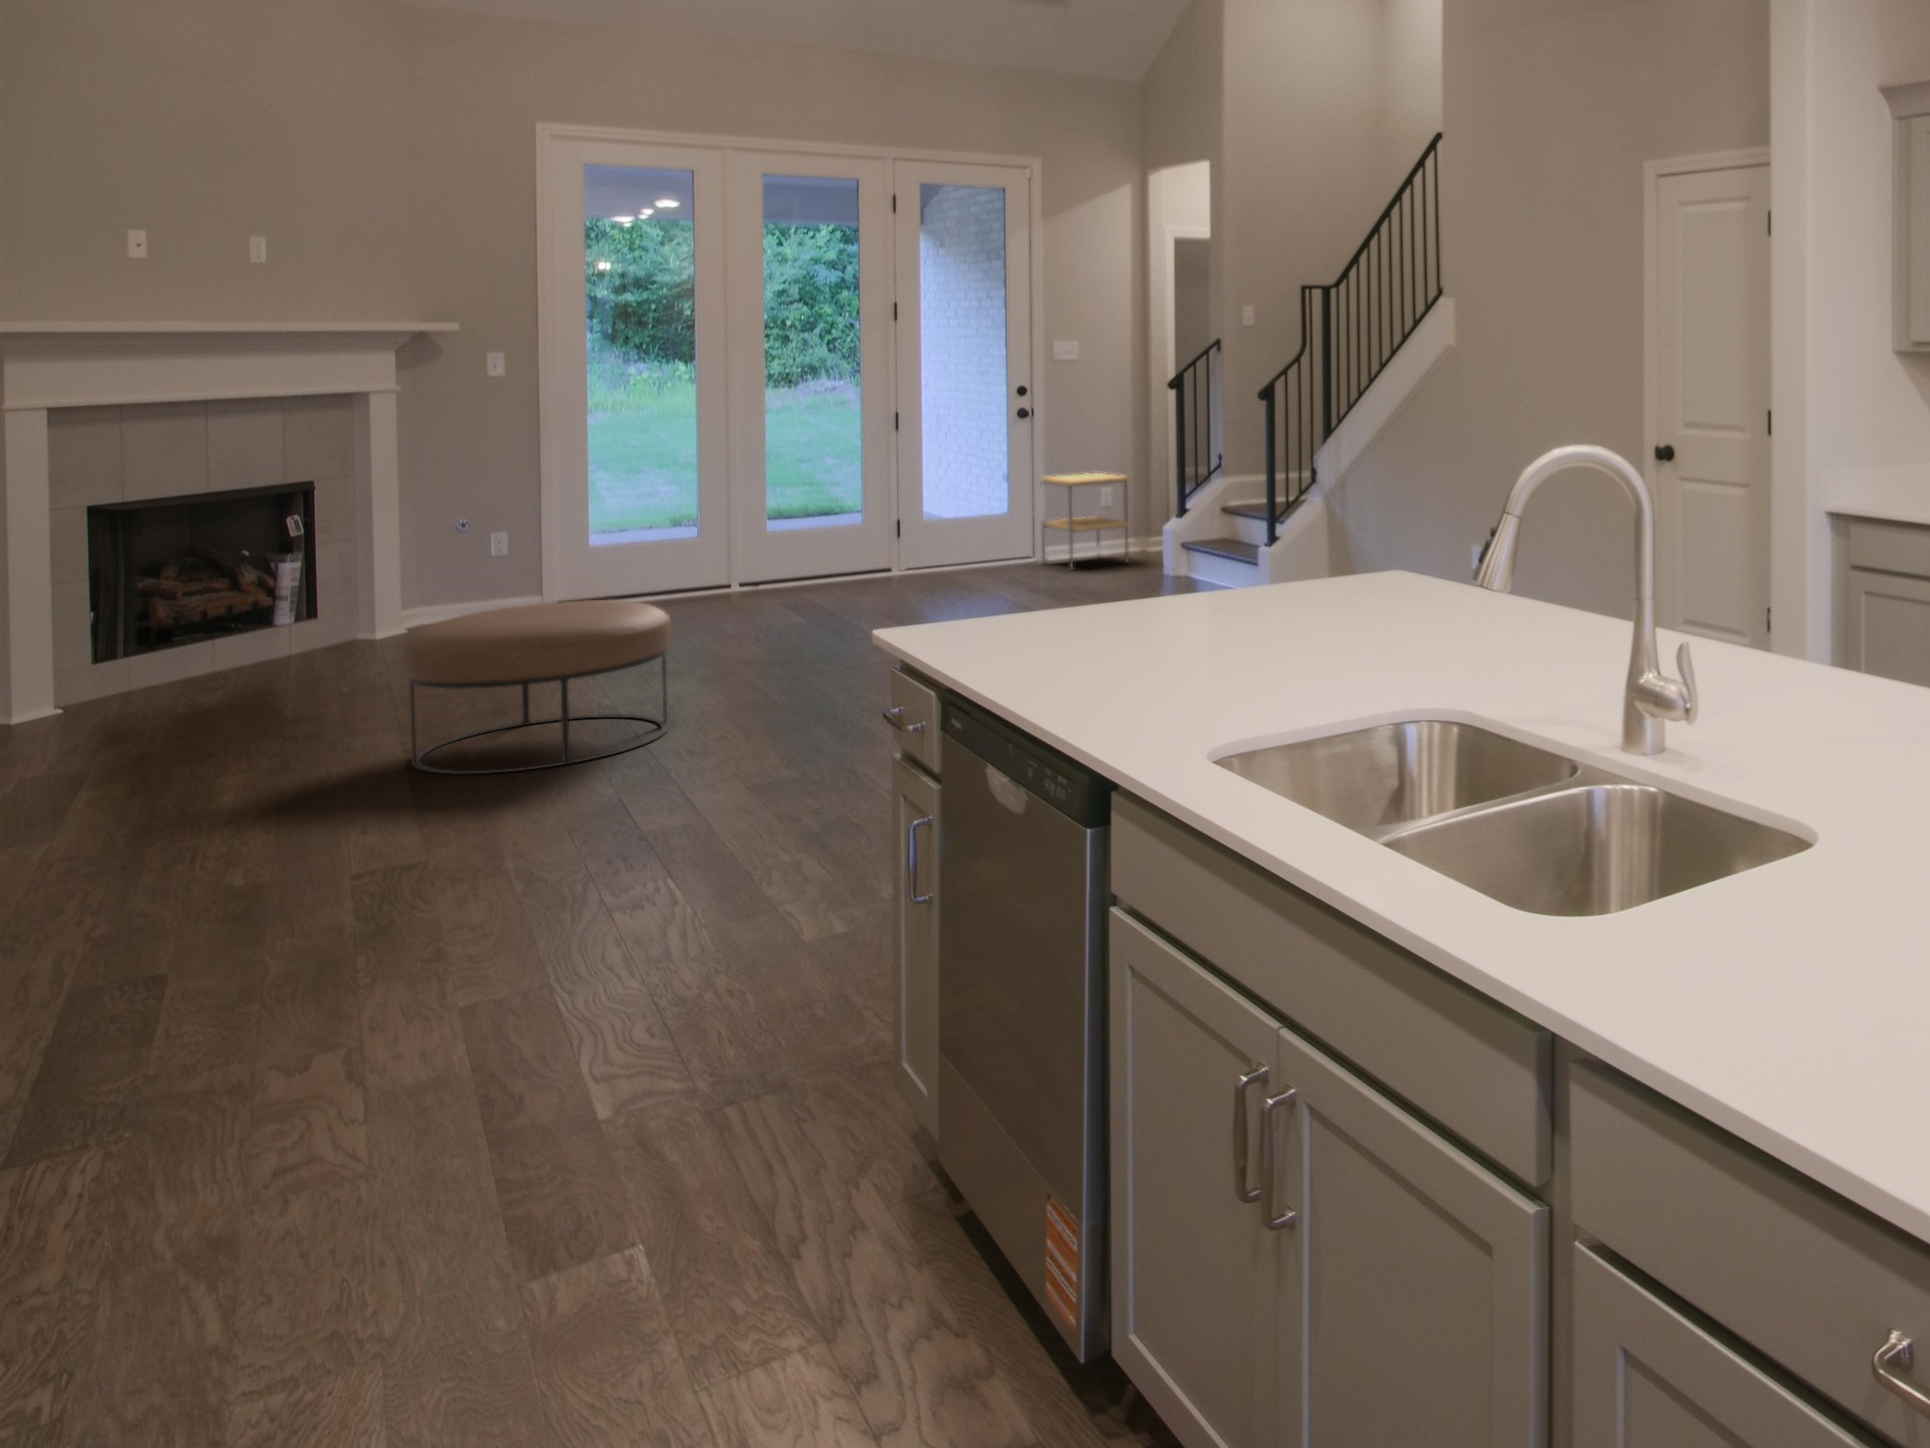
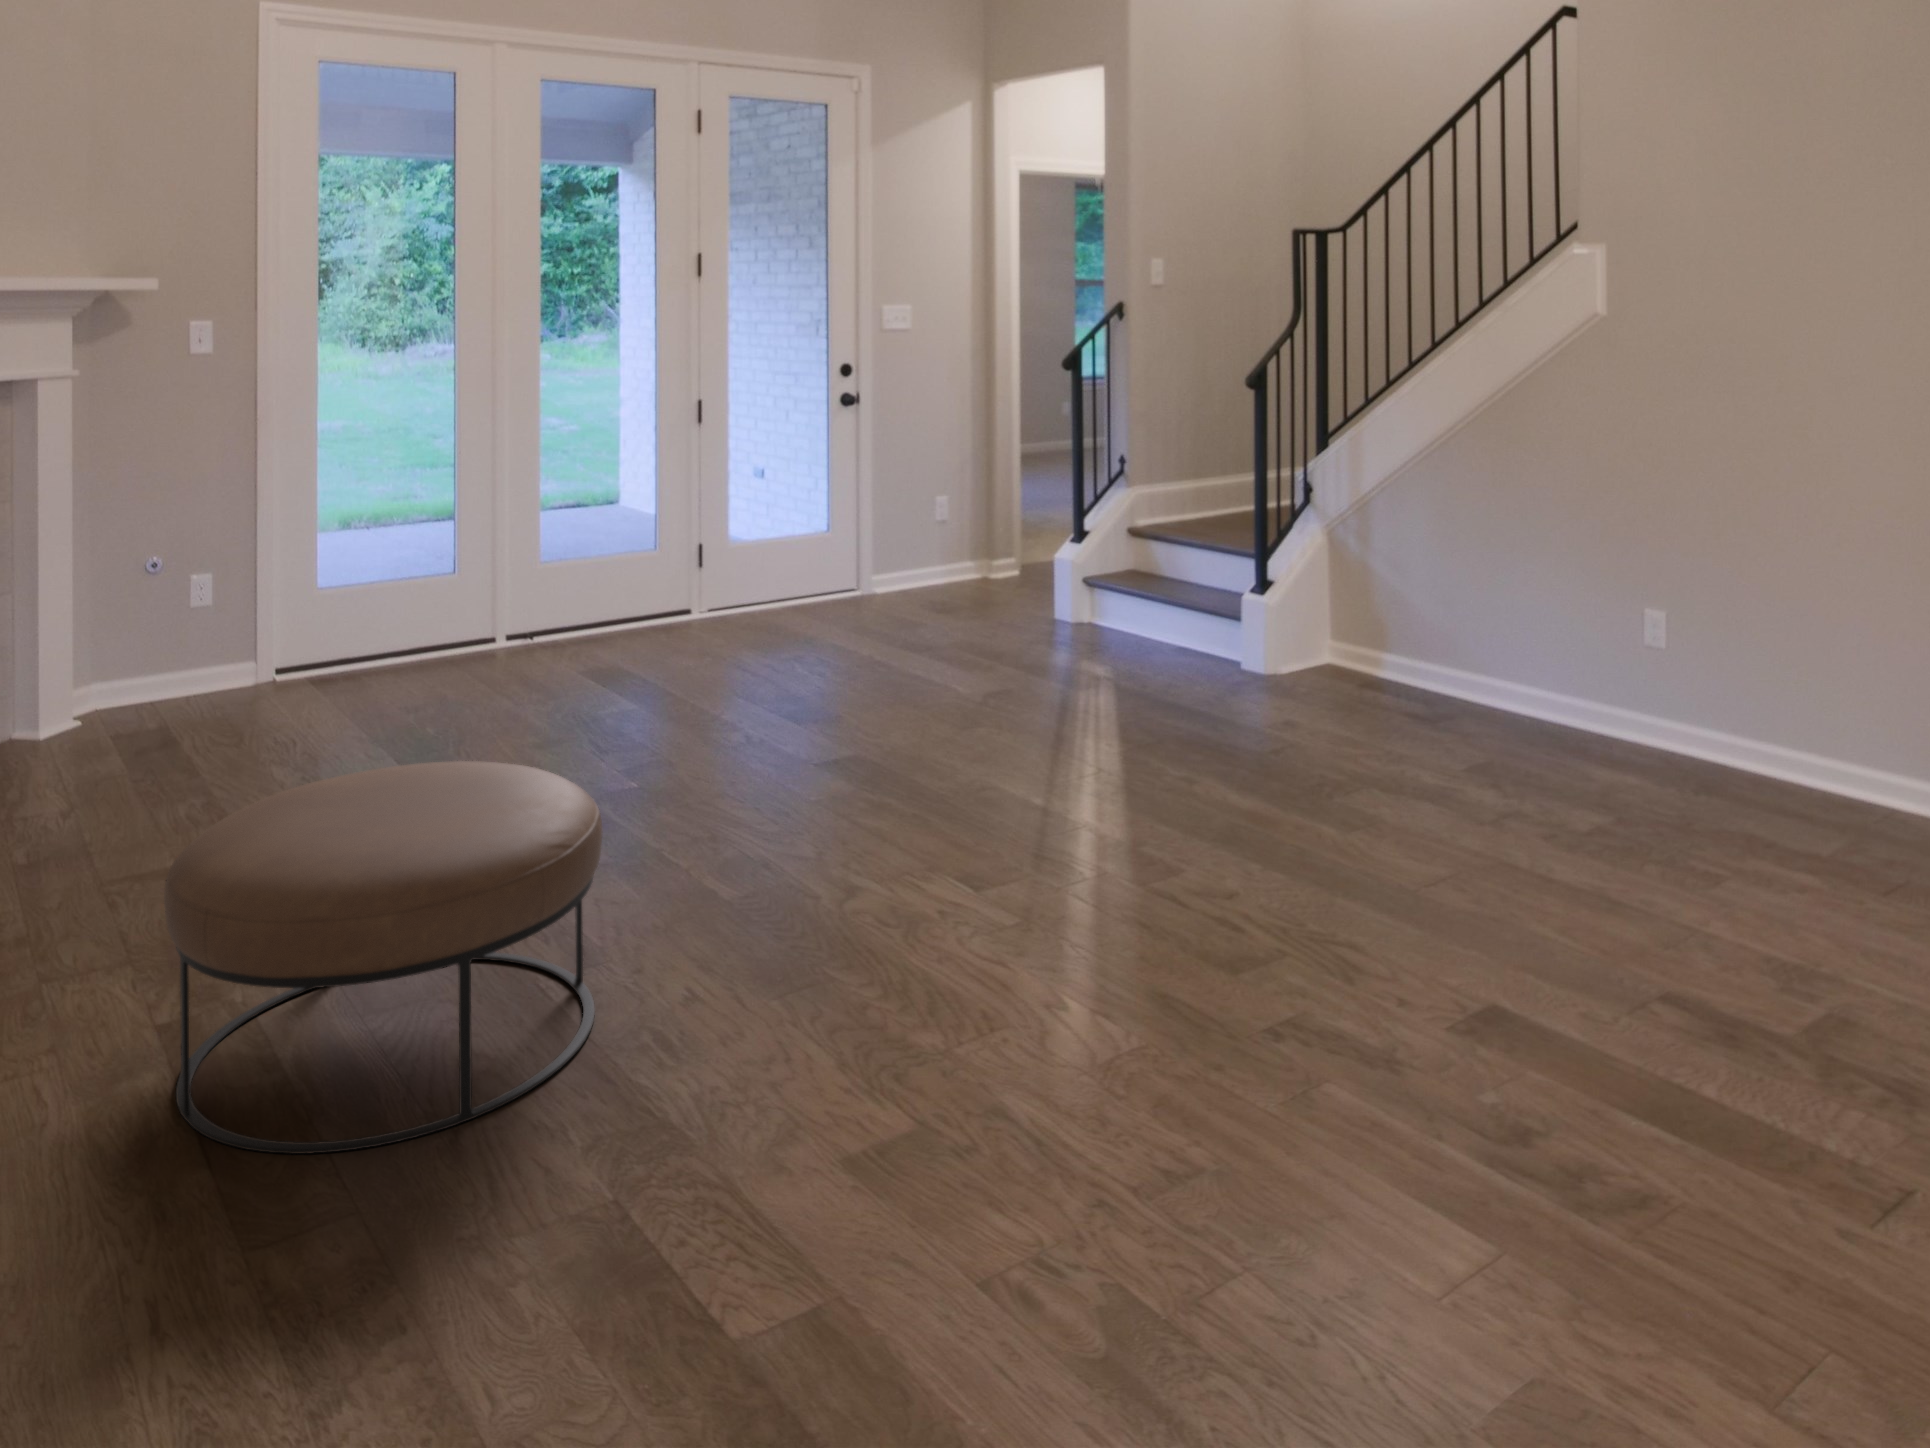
side table: present [1041,473,1129,569] -> none [874,475,993,611]

